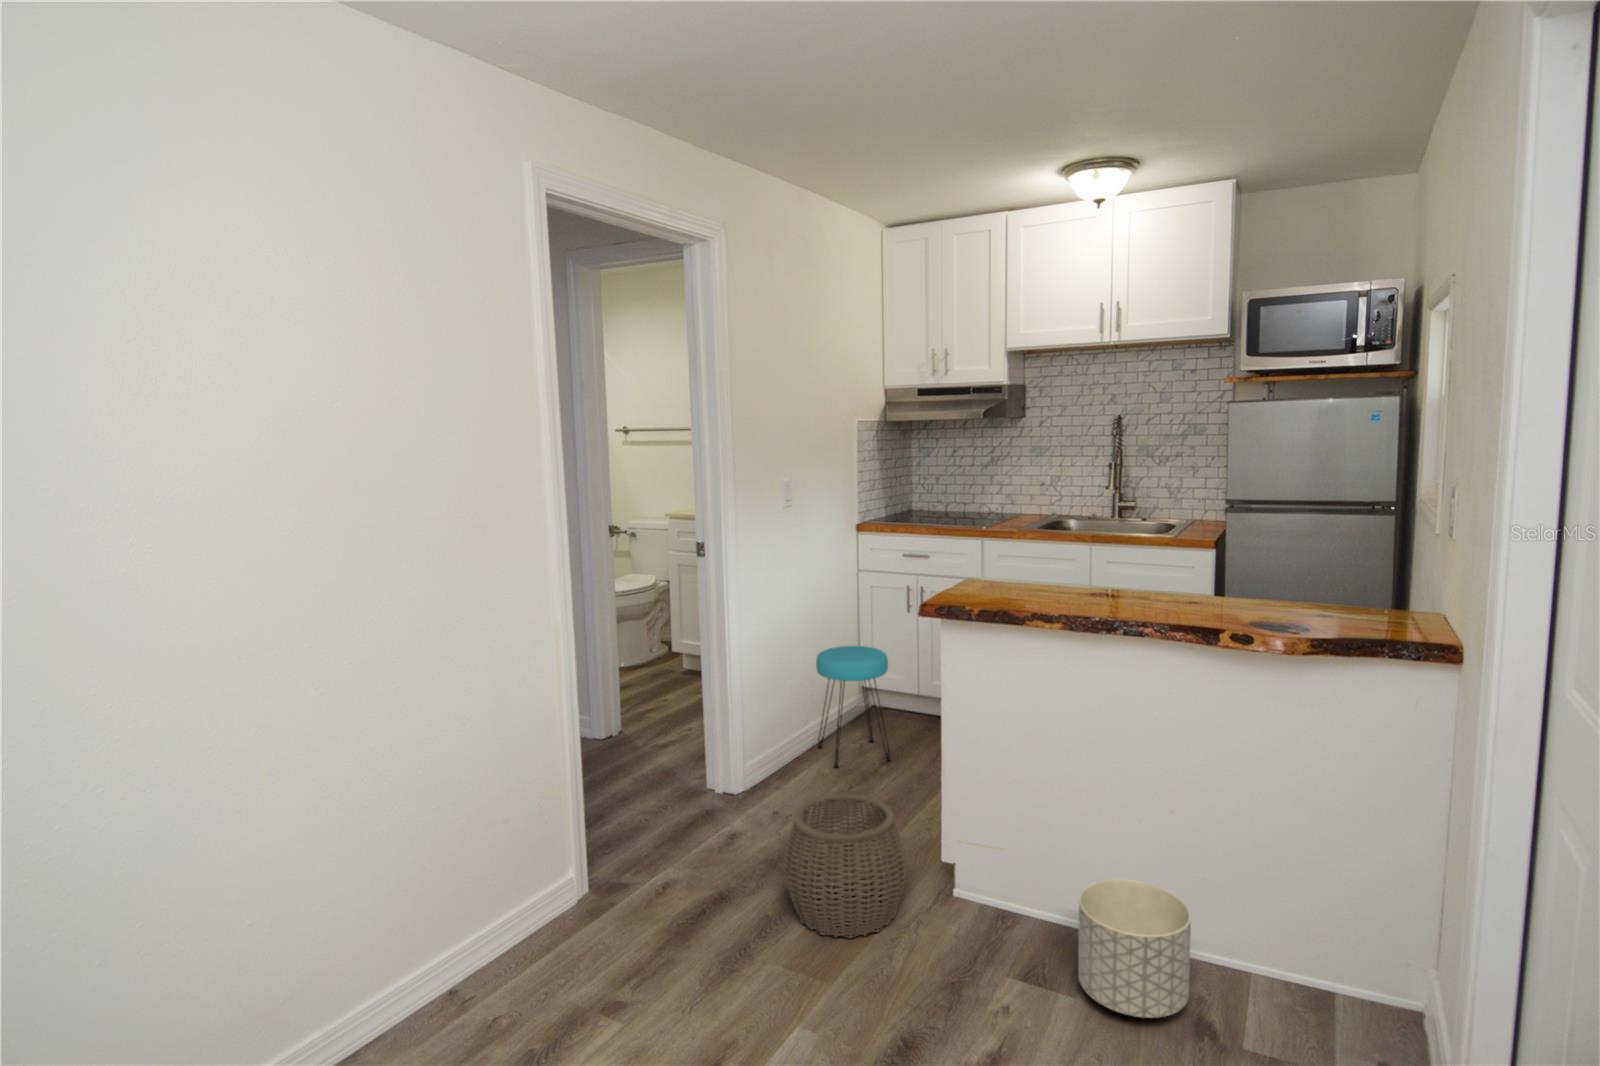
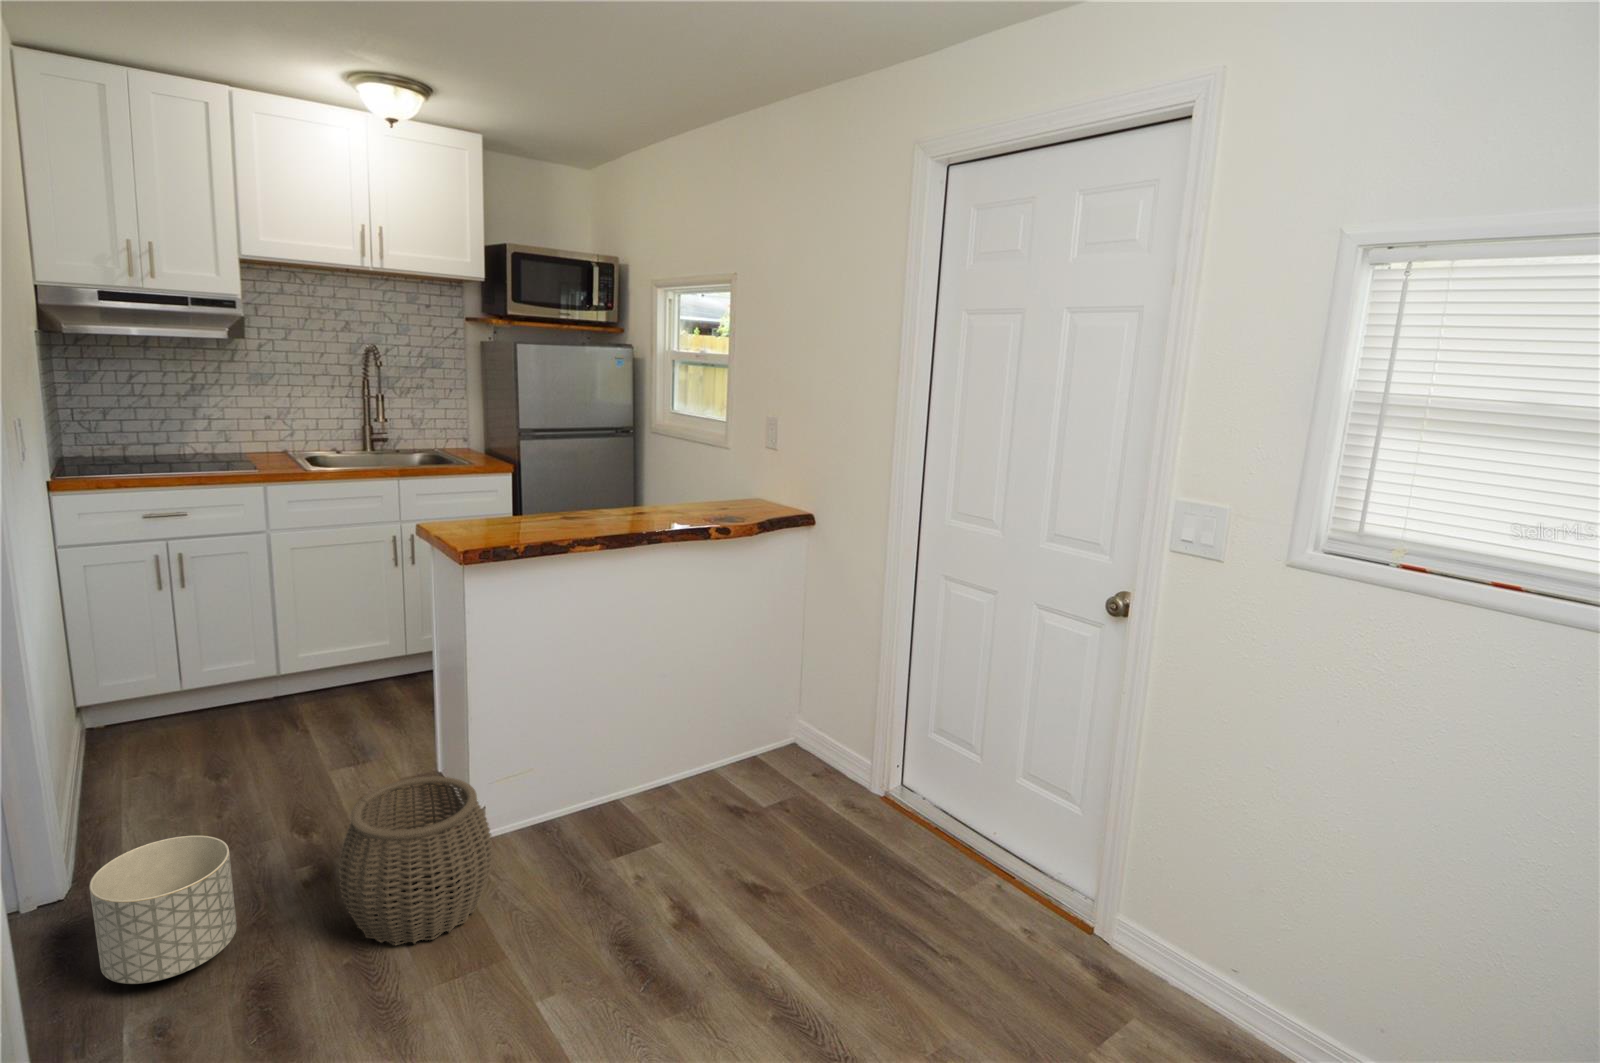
stool: present [816,646,891,767] -> none [78,640,222,807]
planter: present [1078,879,1191,1018] -> present [89,835,237,984]

